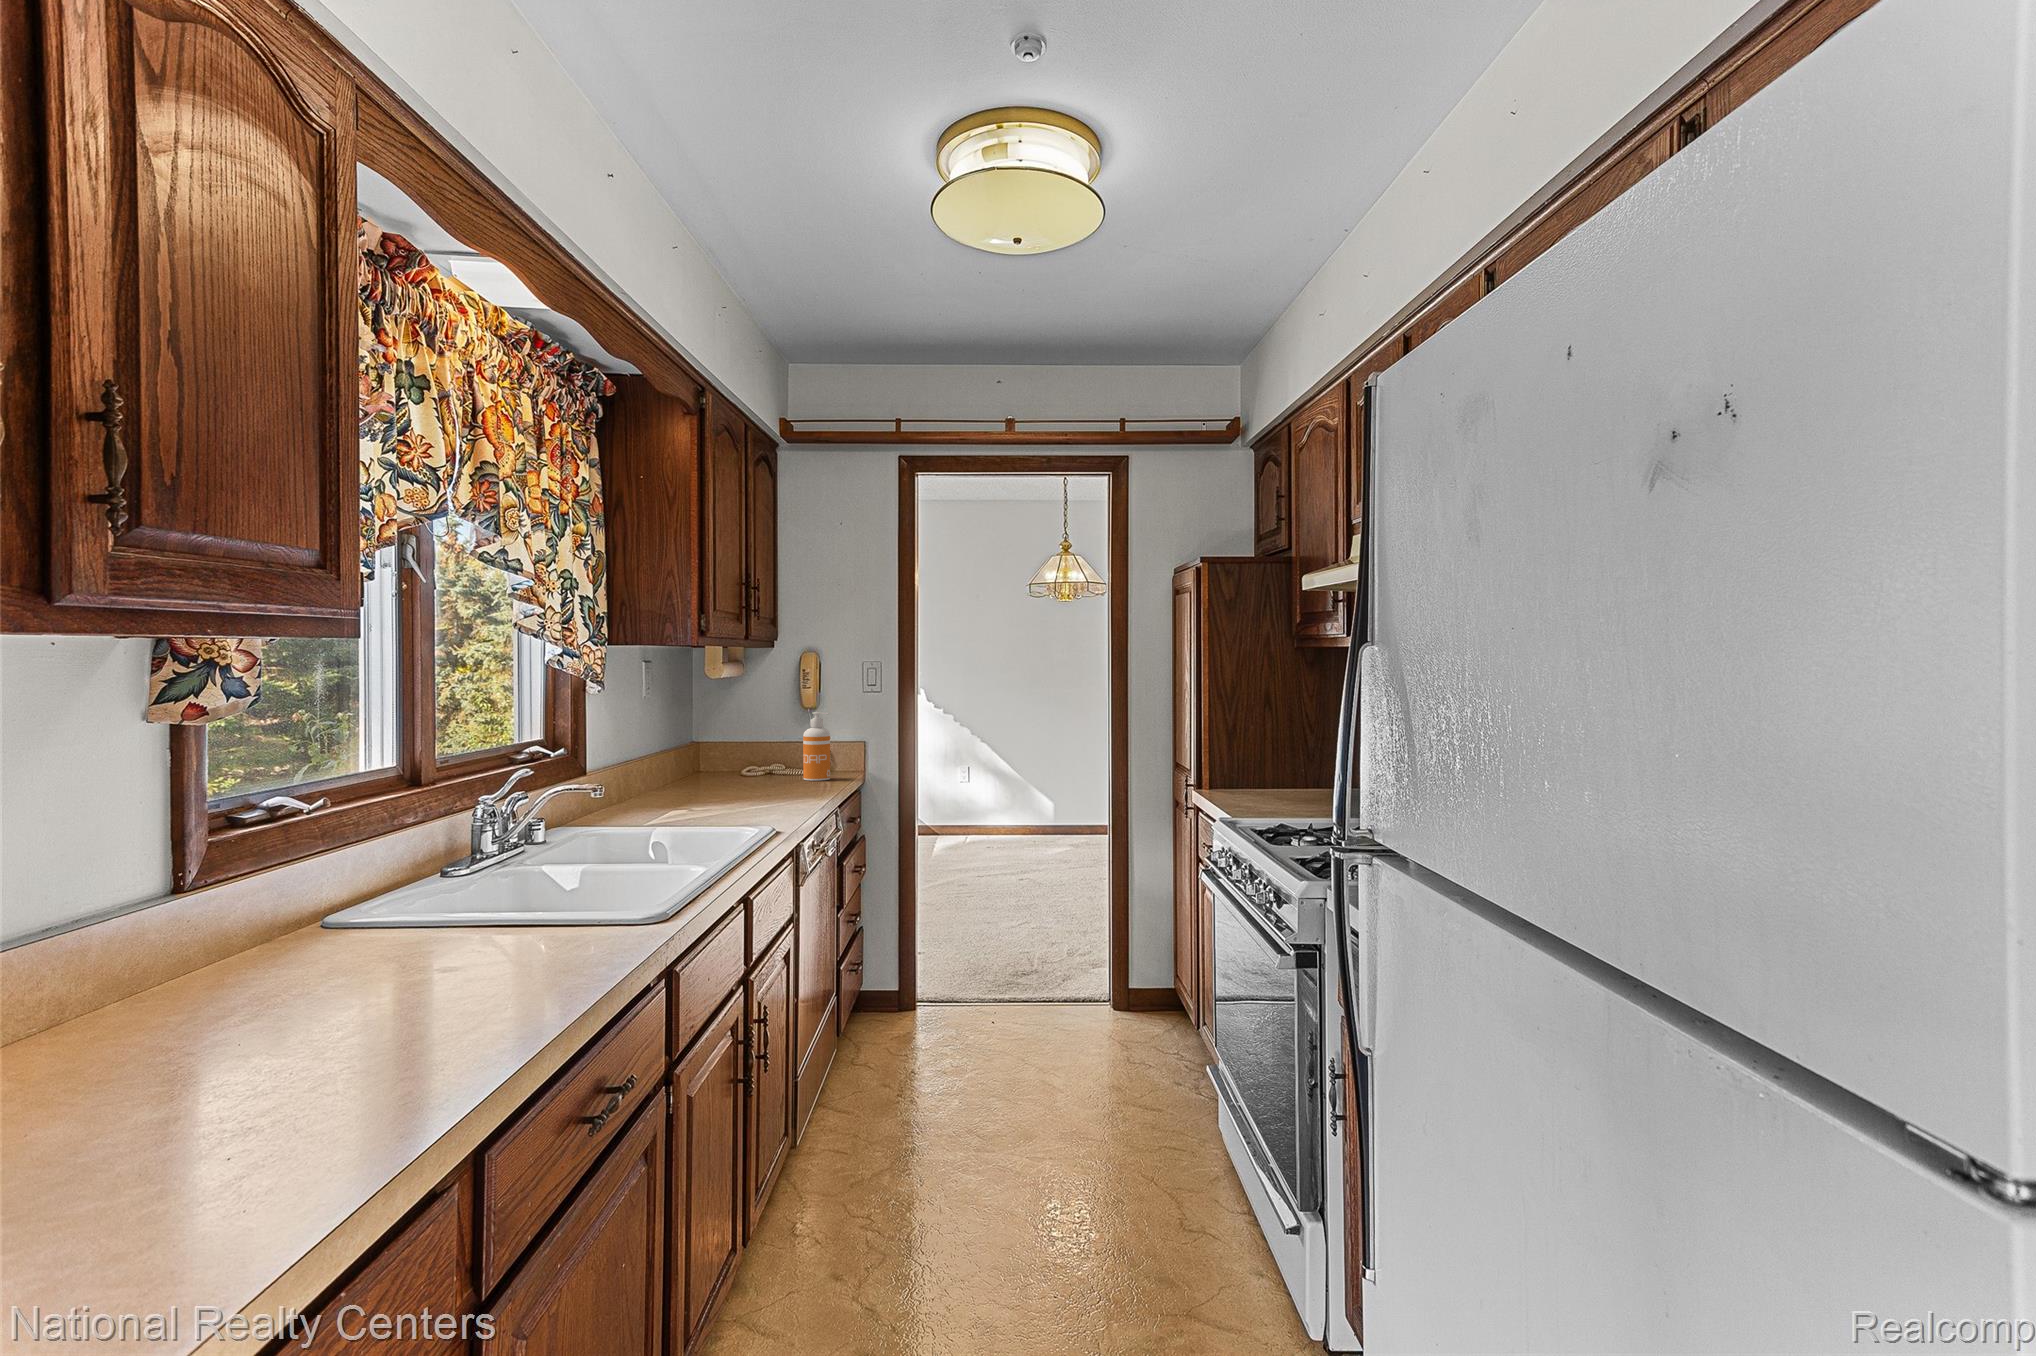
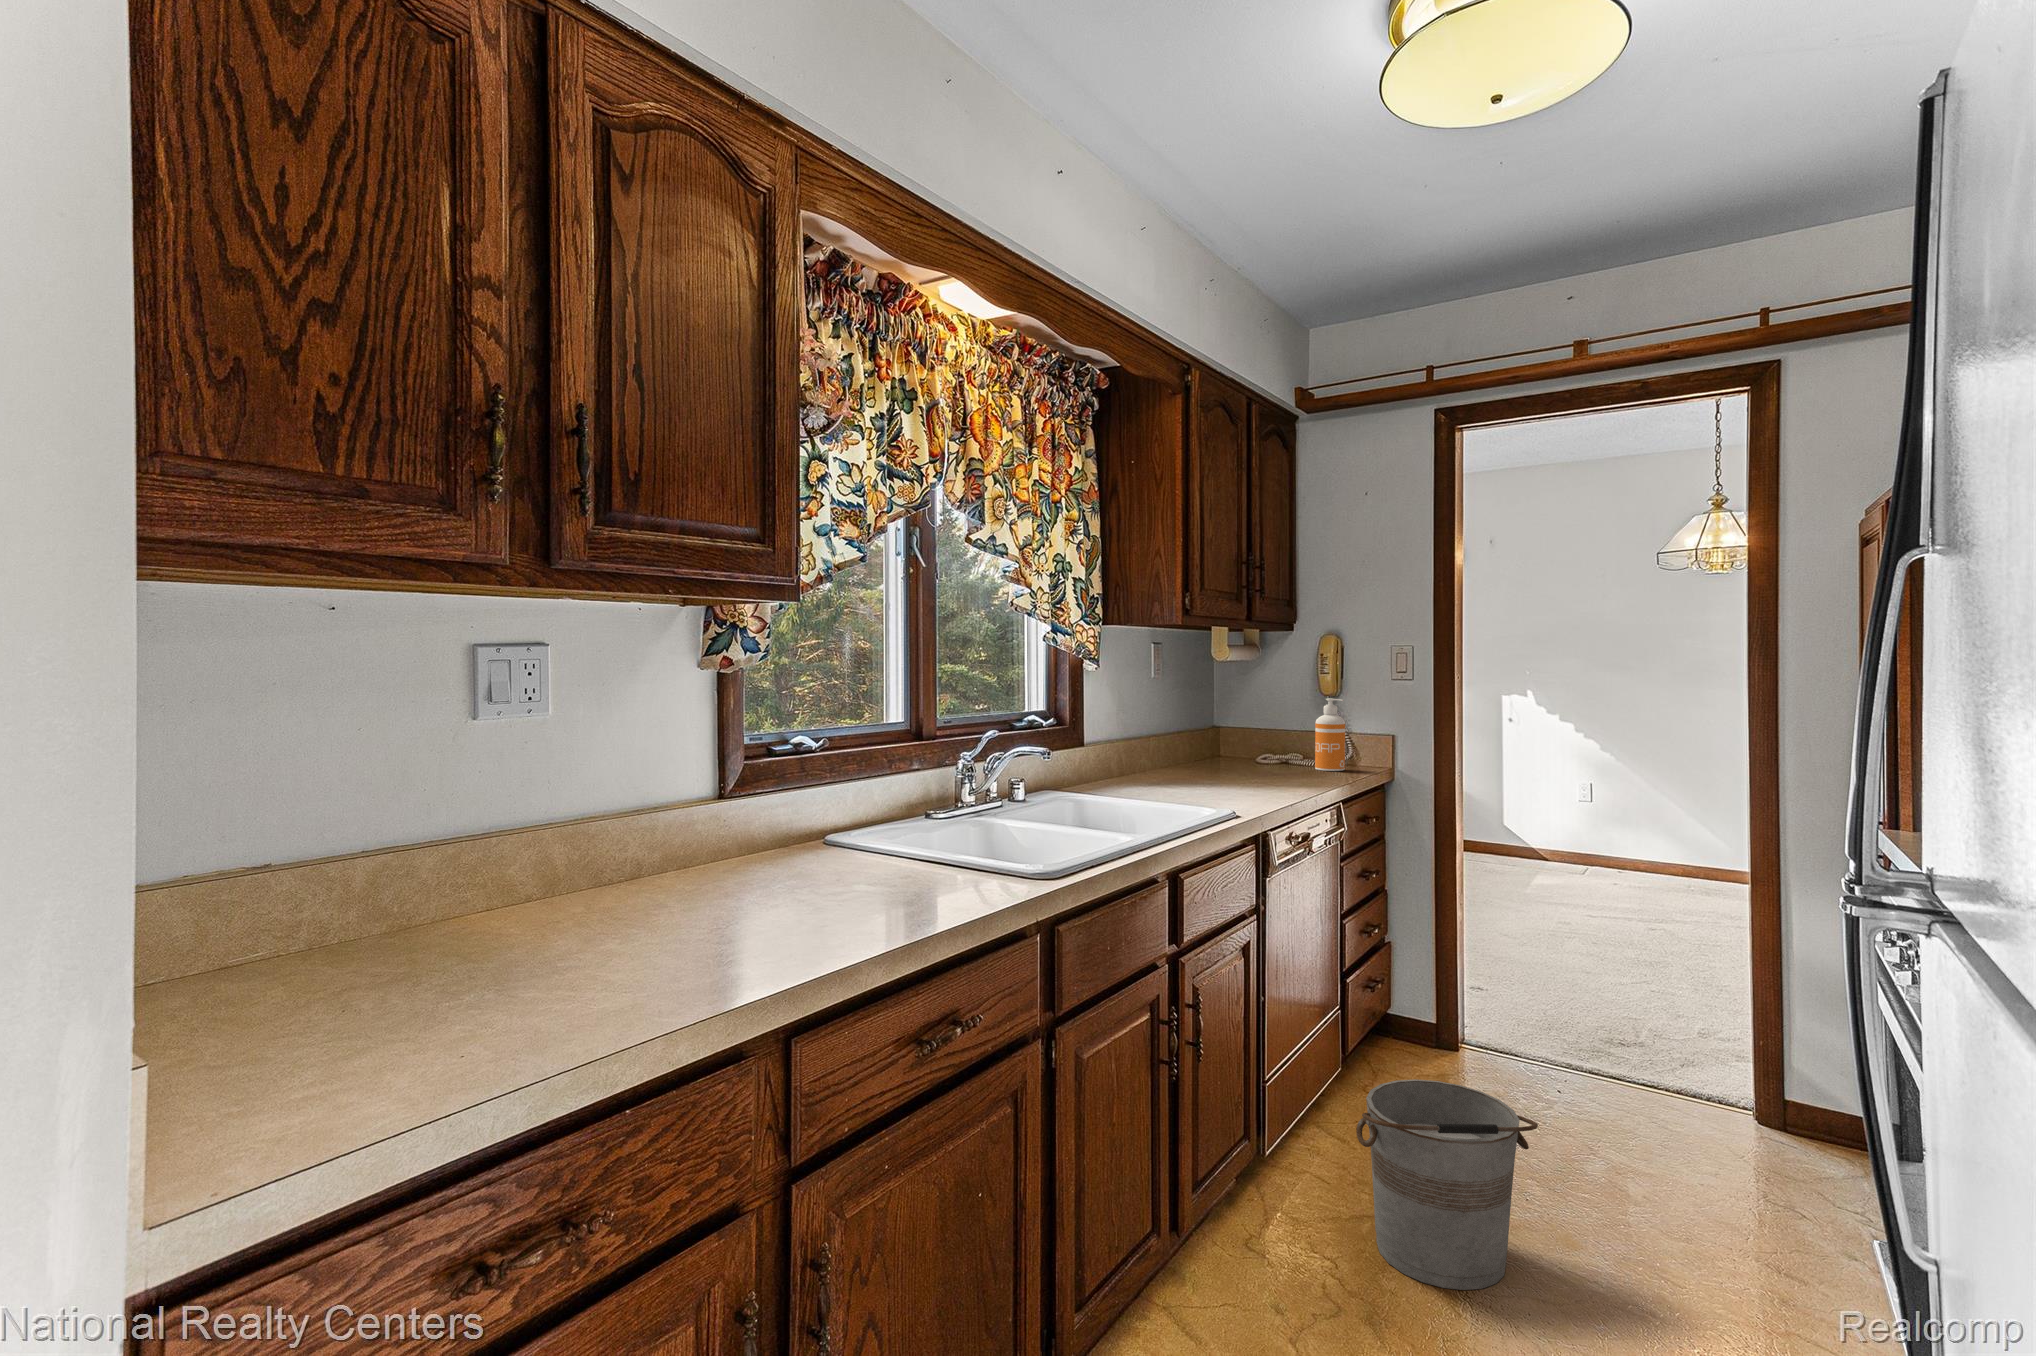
bucket: none [902,1050,1047,1230] -> present [1356,1079,1538,1290]

